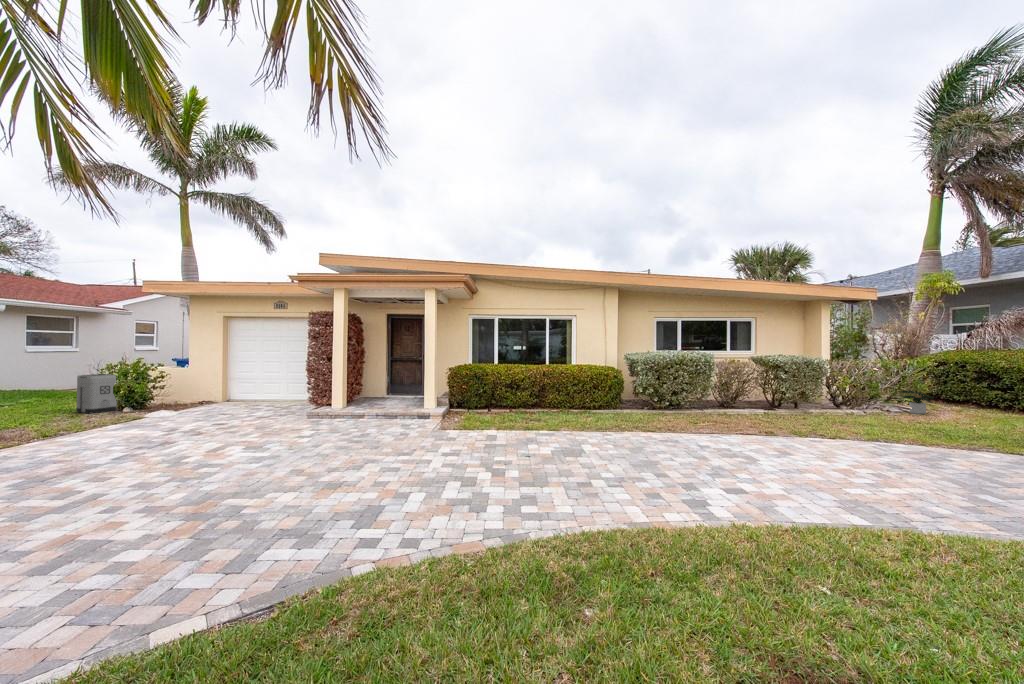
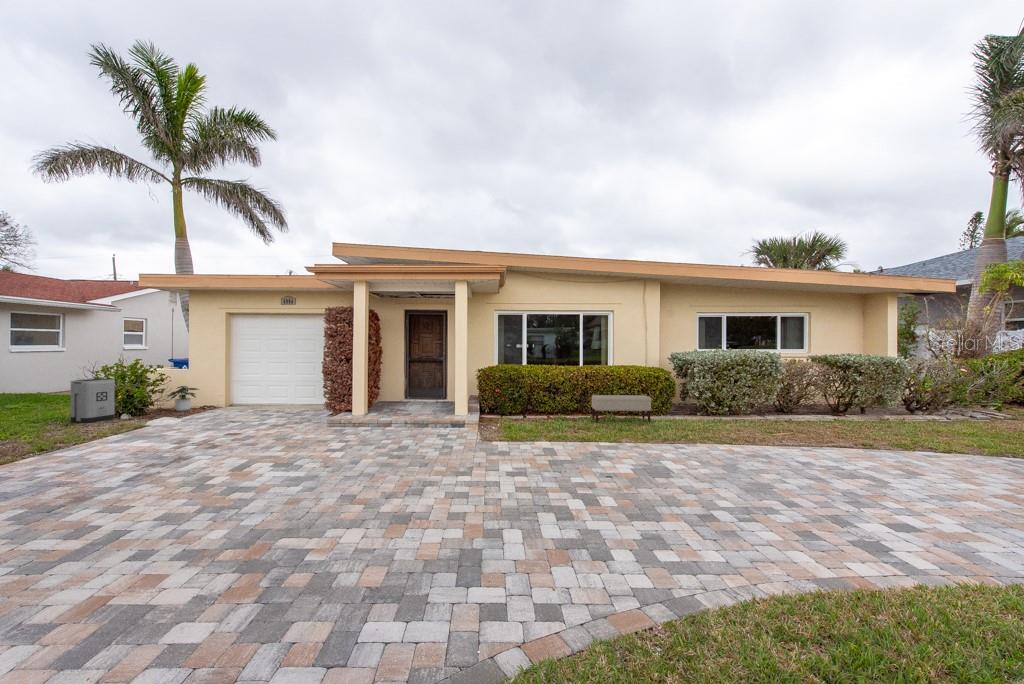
potted plant: present [901,391,934,414] -> present [167,386,199,411]
bench: none [551,392,604,417] -> present [592,395,651,422]

